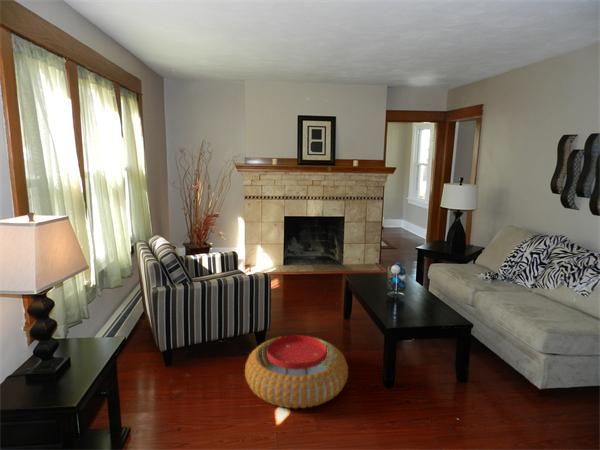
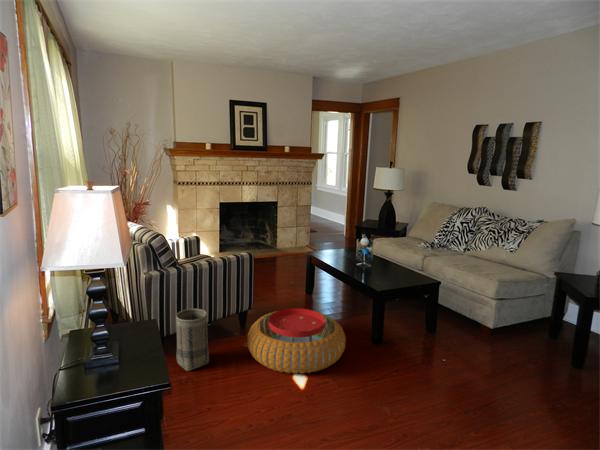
basket: none [177,325,207,386] -> present [176,309,209,371]

